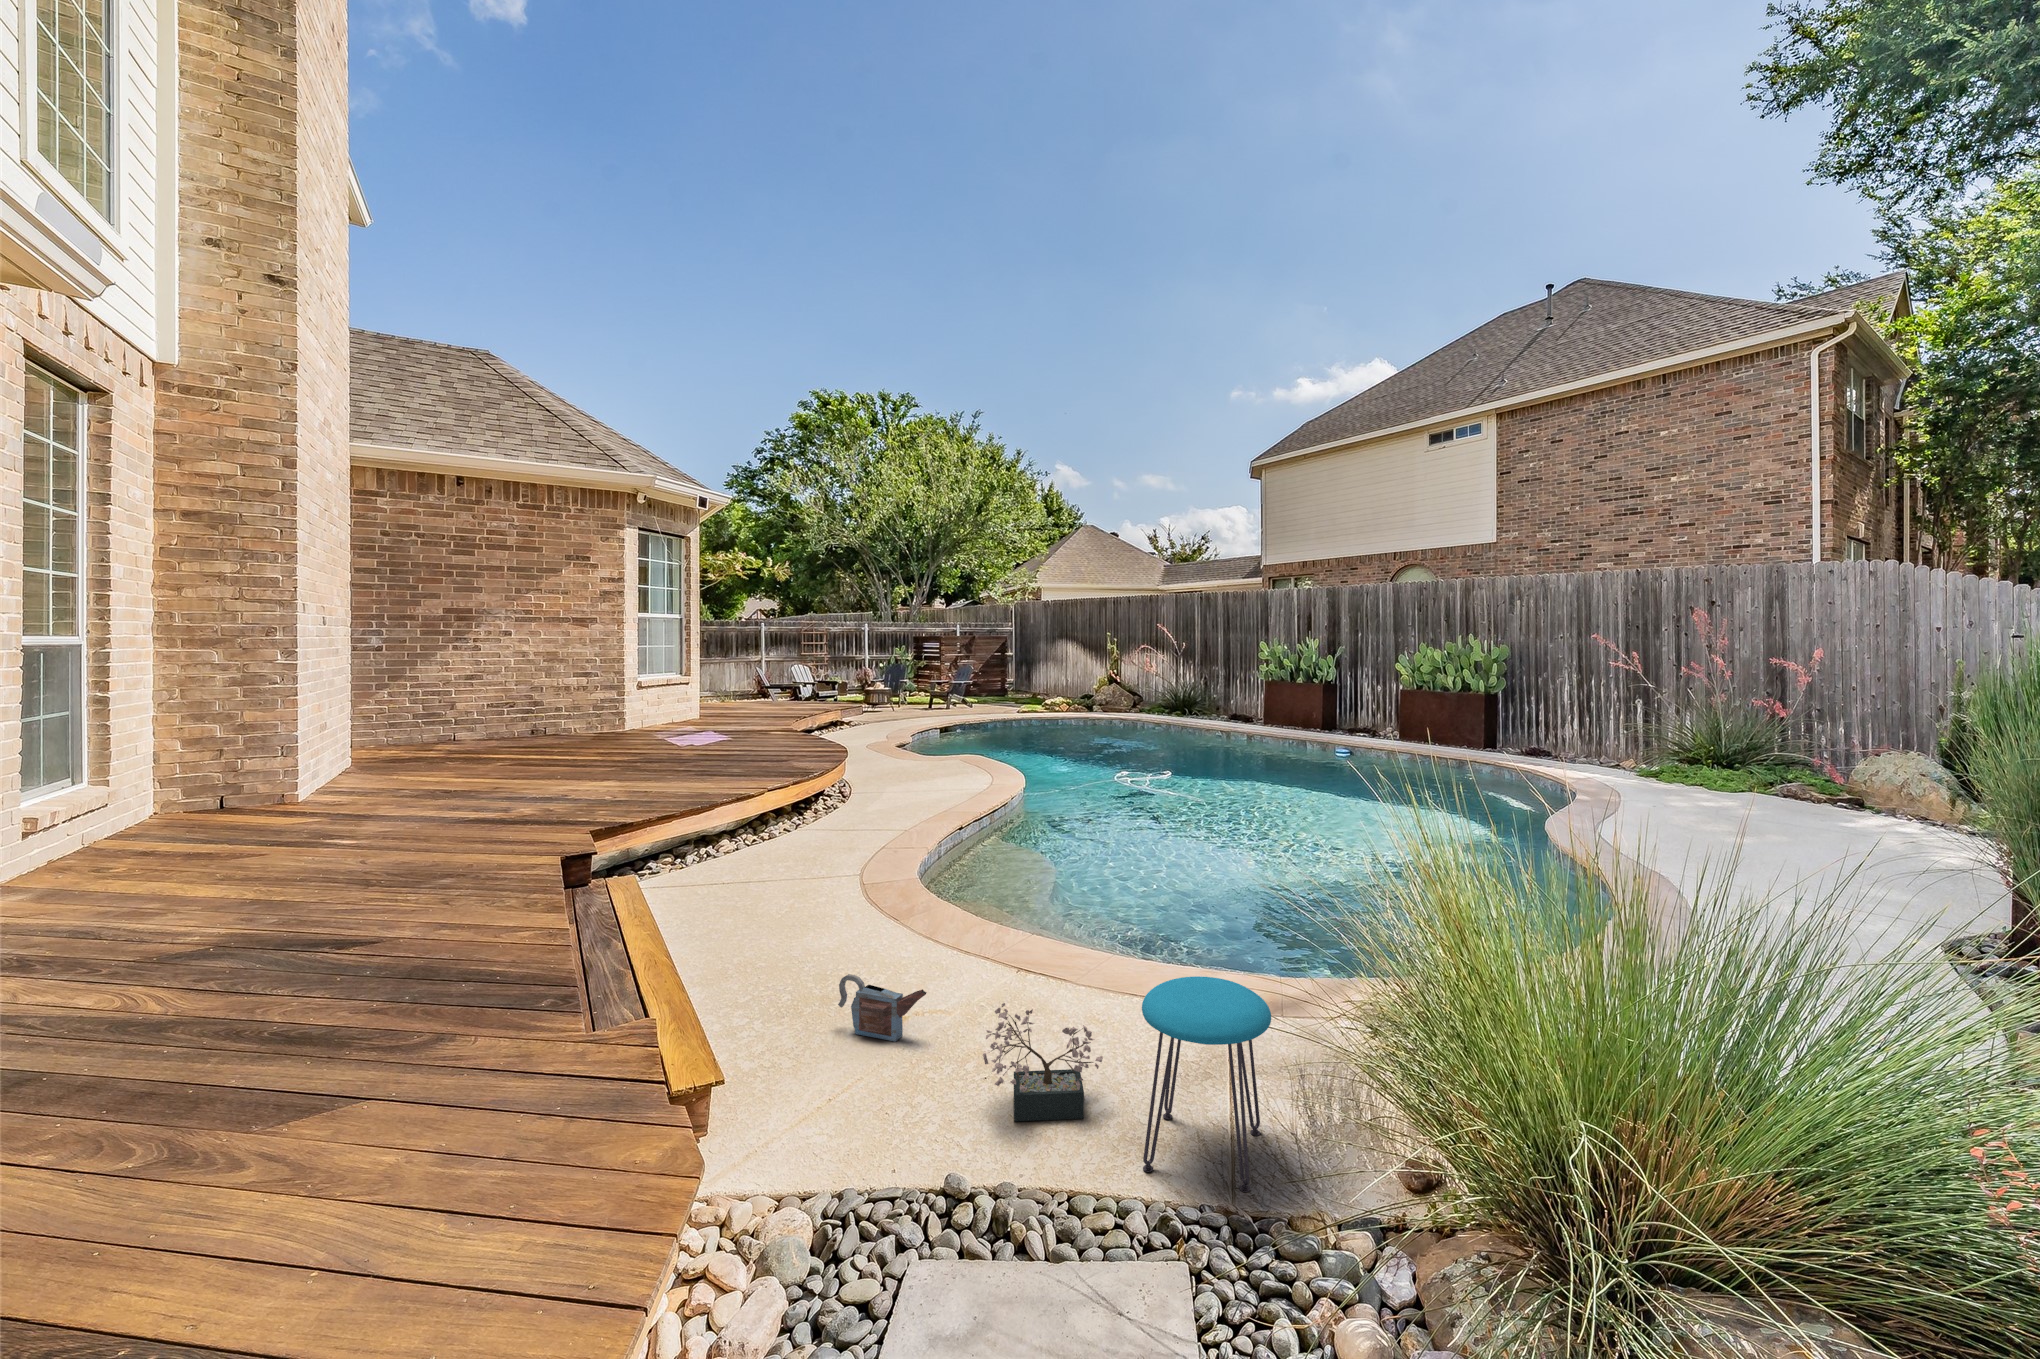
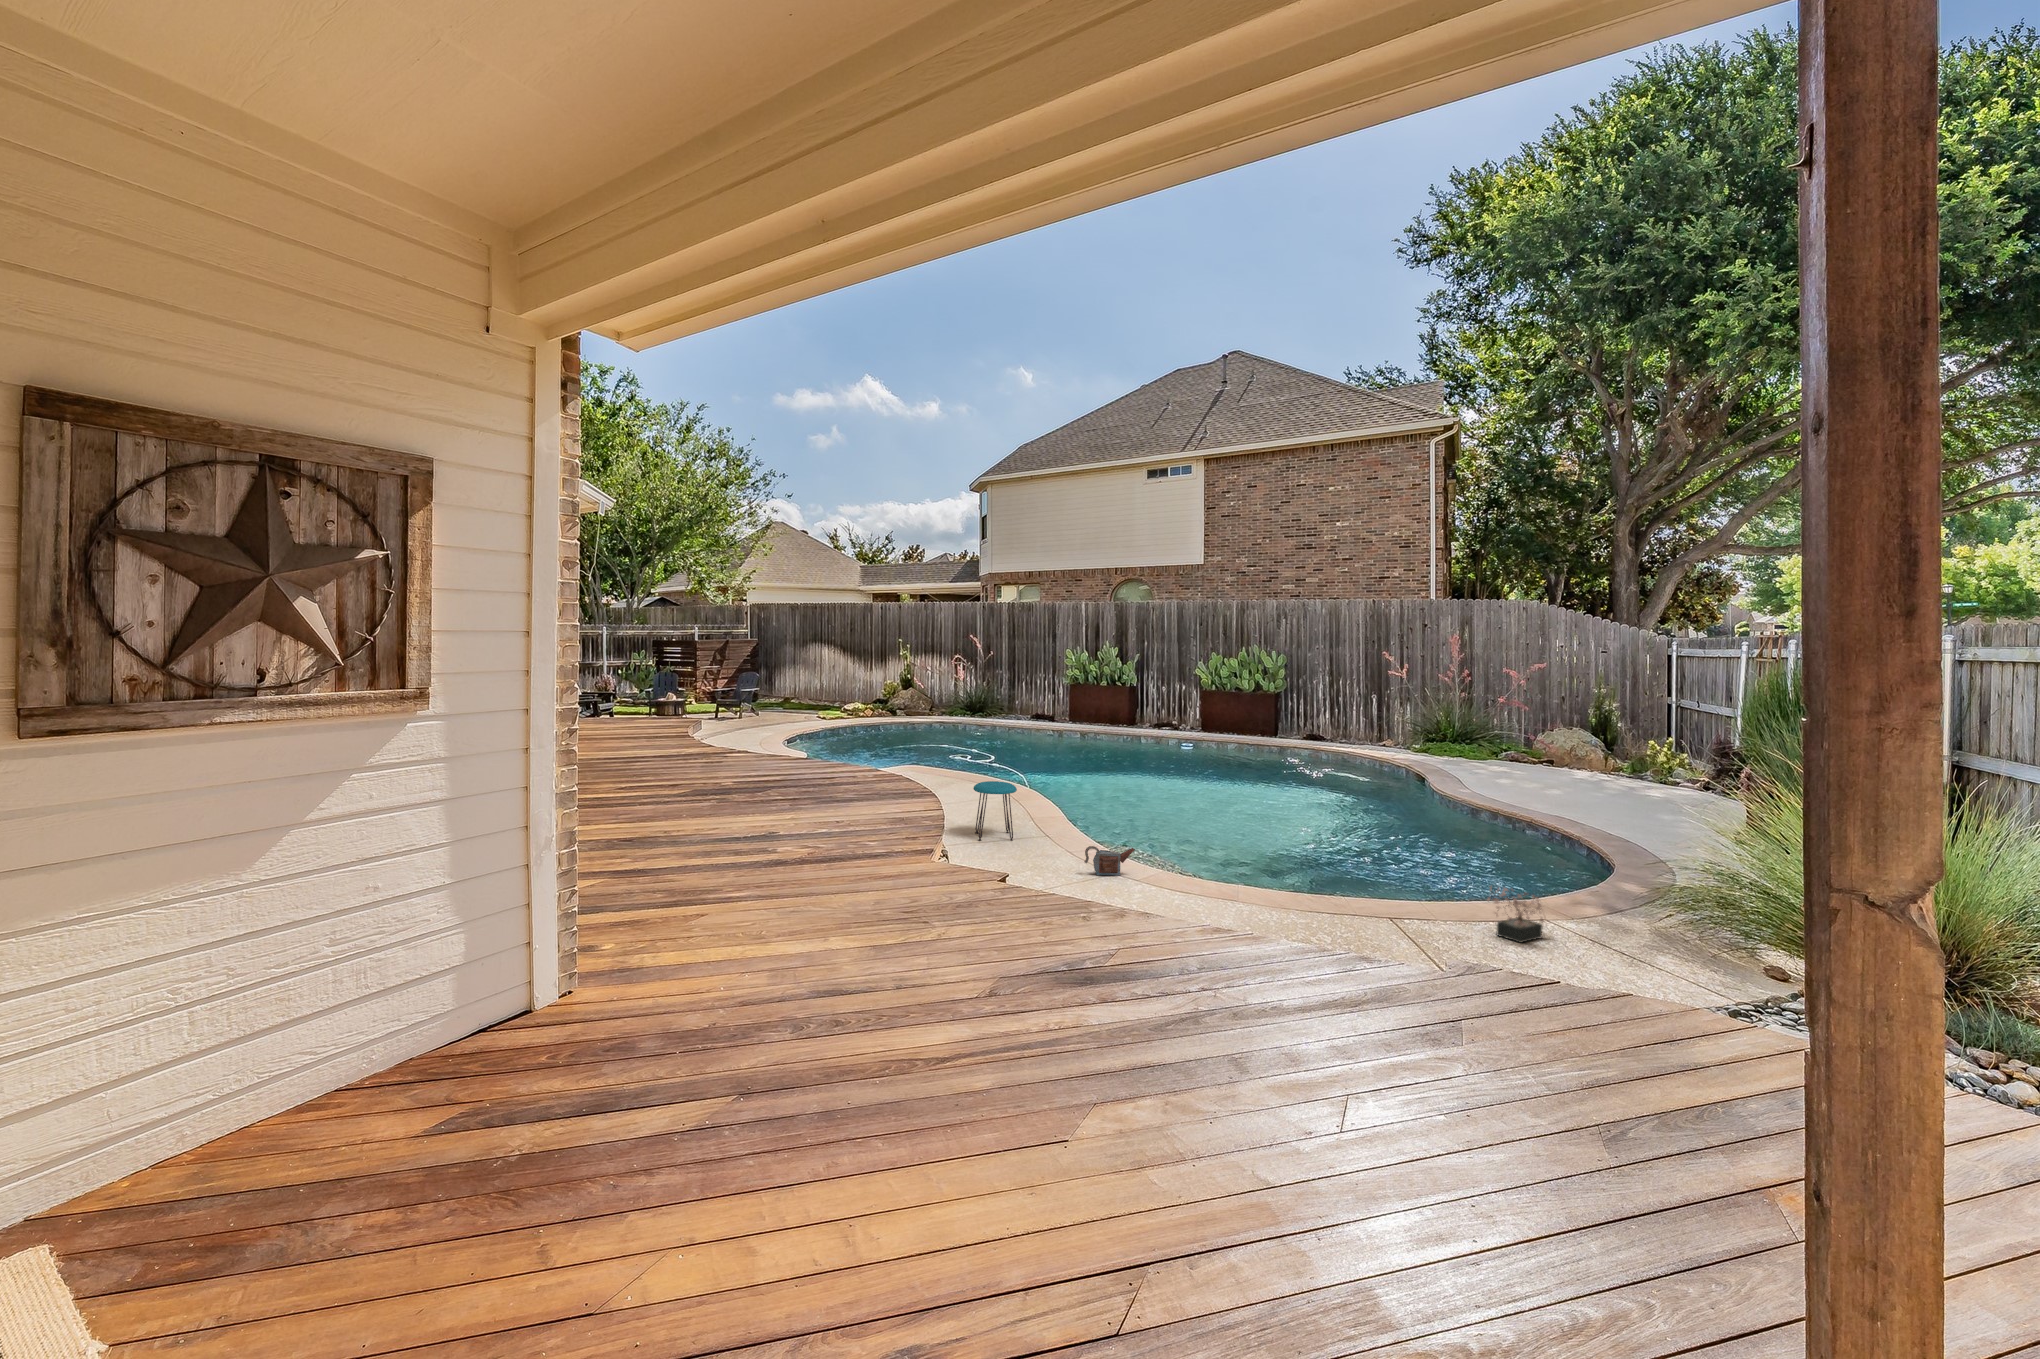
watering can: present [838,974,927,1042] -> present [1084,846,1135,875]
stool: present [1142,976,1271,1192] -> present [973,781,1017,841]

